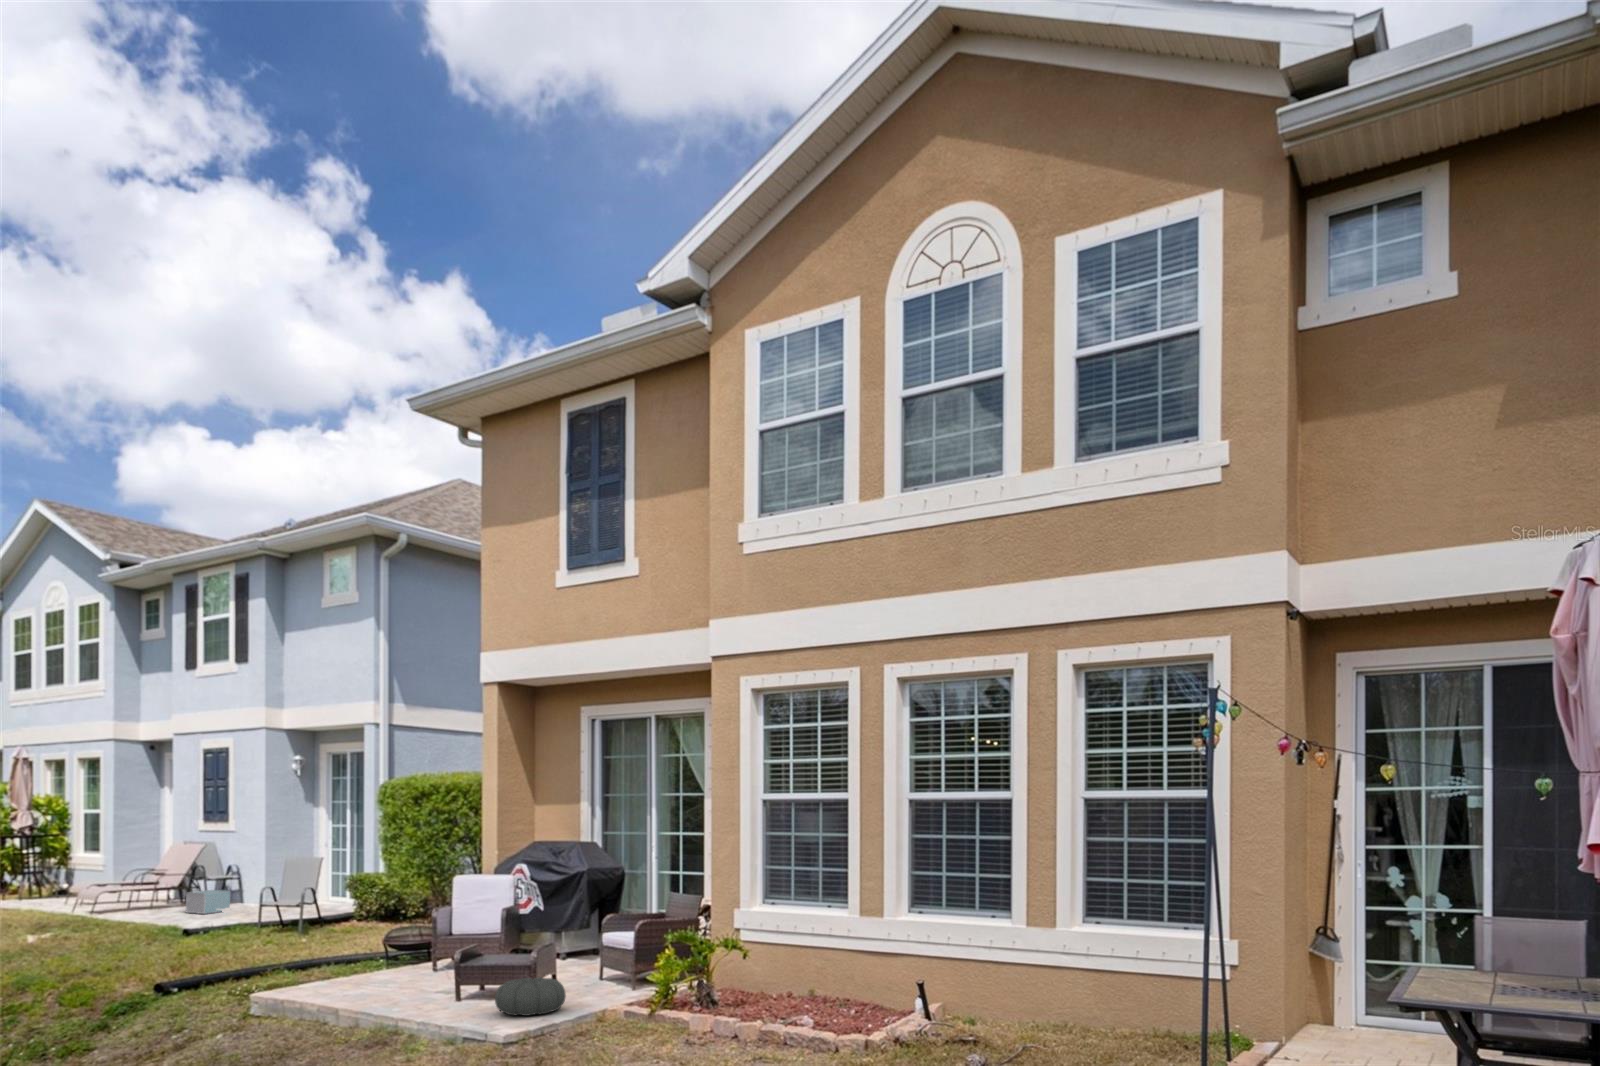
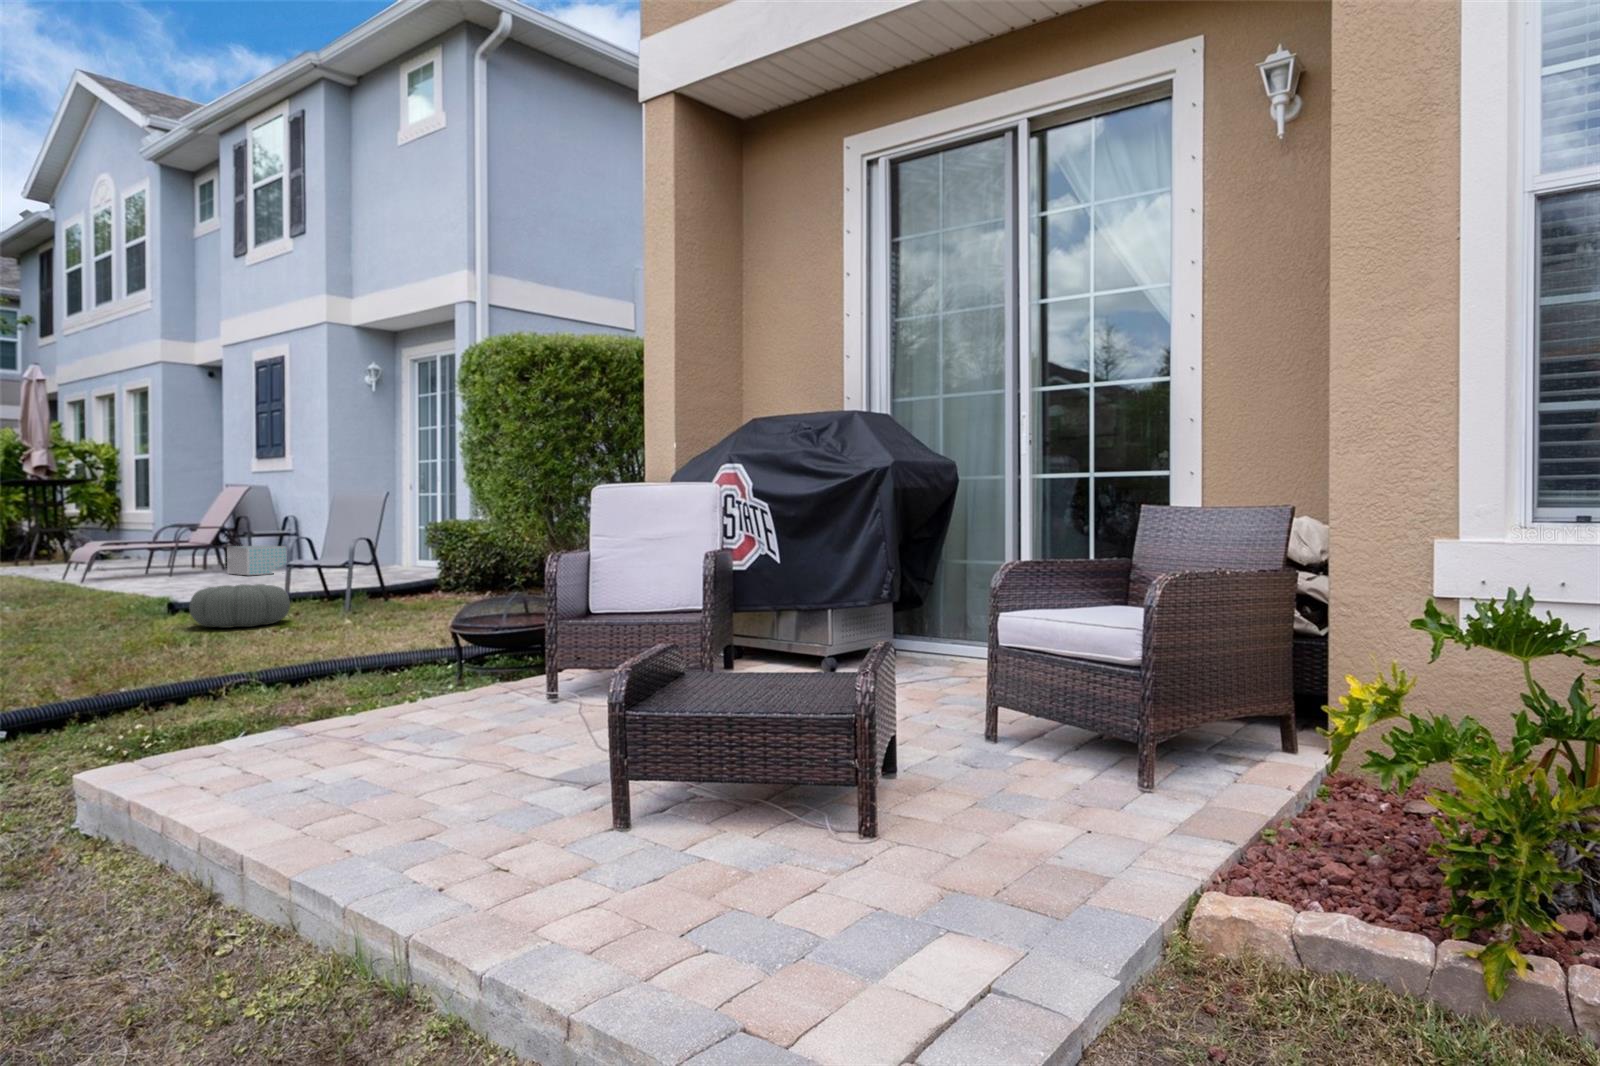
pouf: present [495,977,566,1016] -> present [189,584,290,628]

